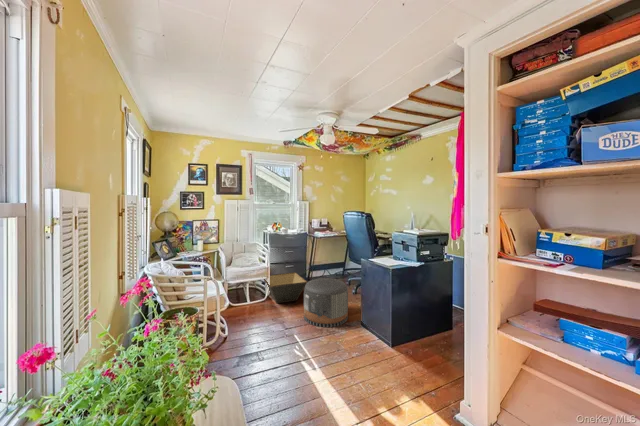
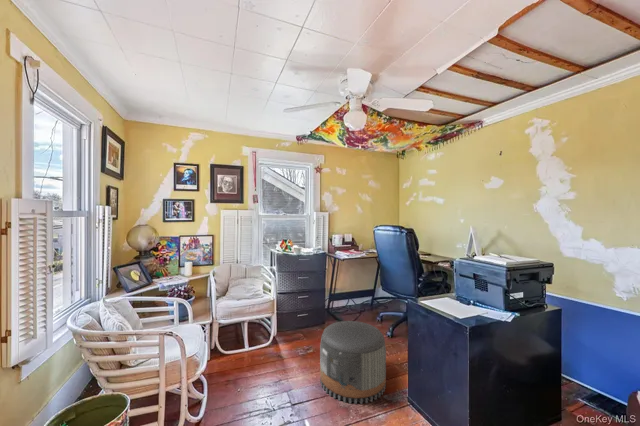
basket: present [264,272,307,303] -> none [266,306,326,352]

